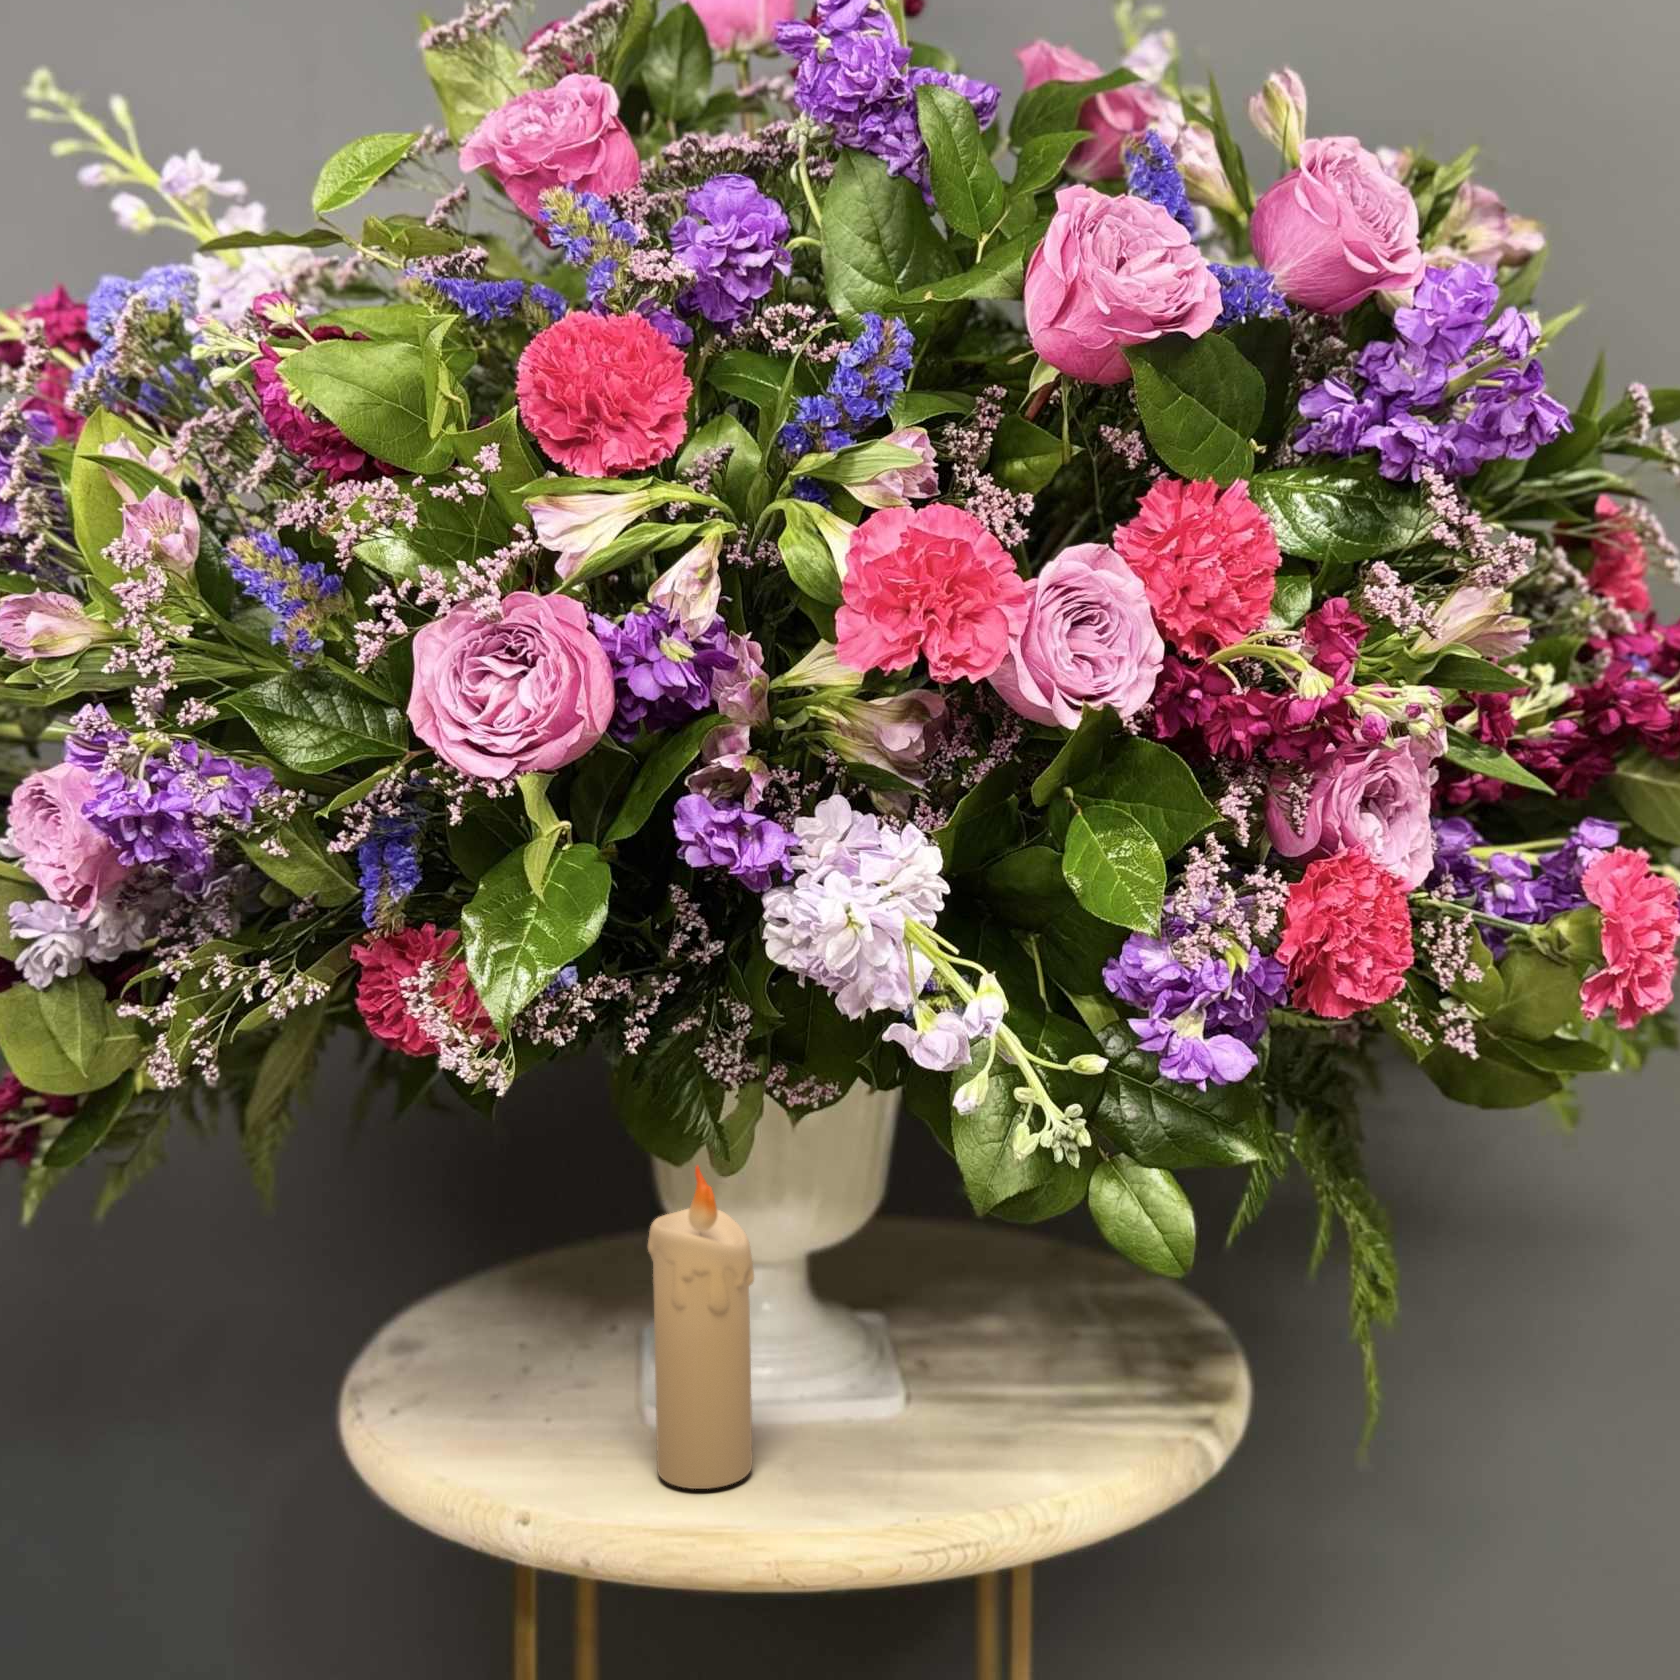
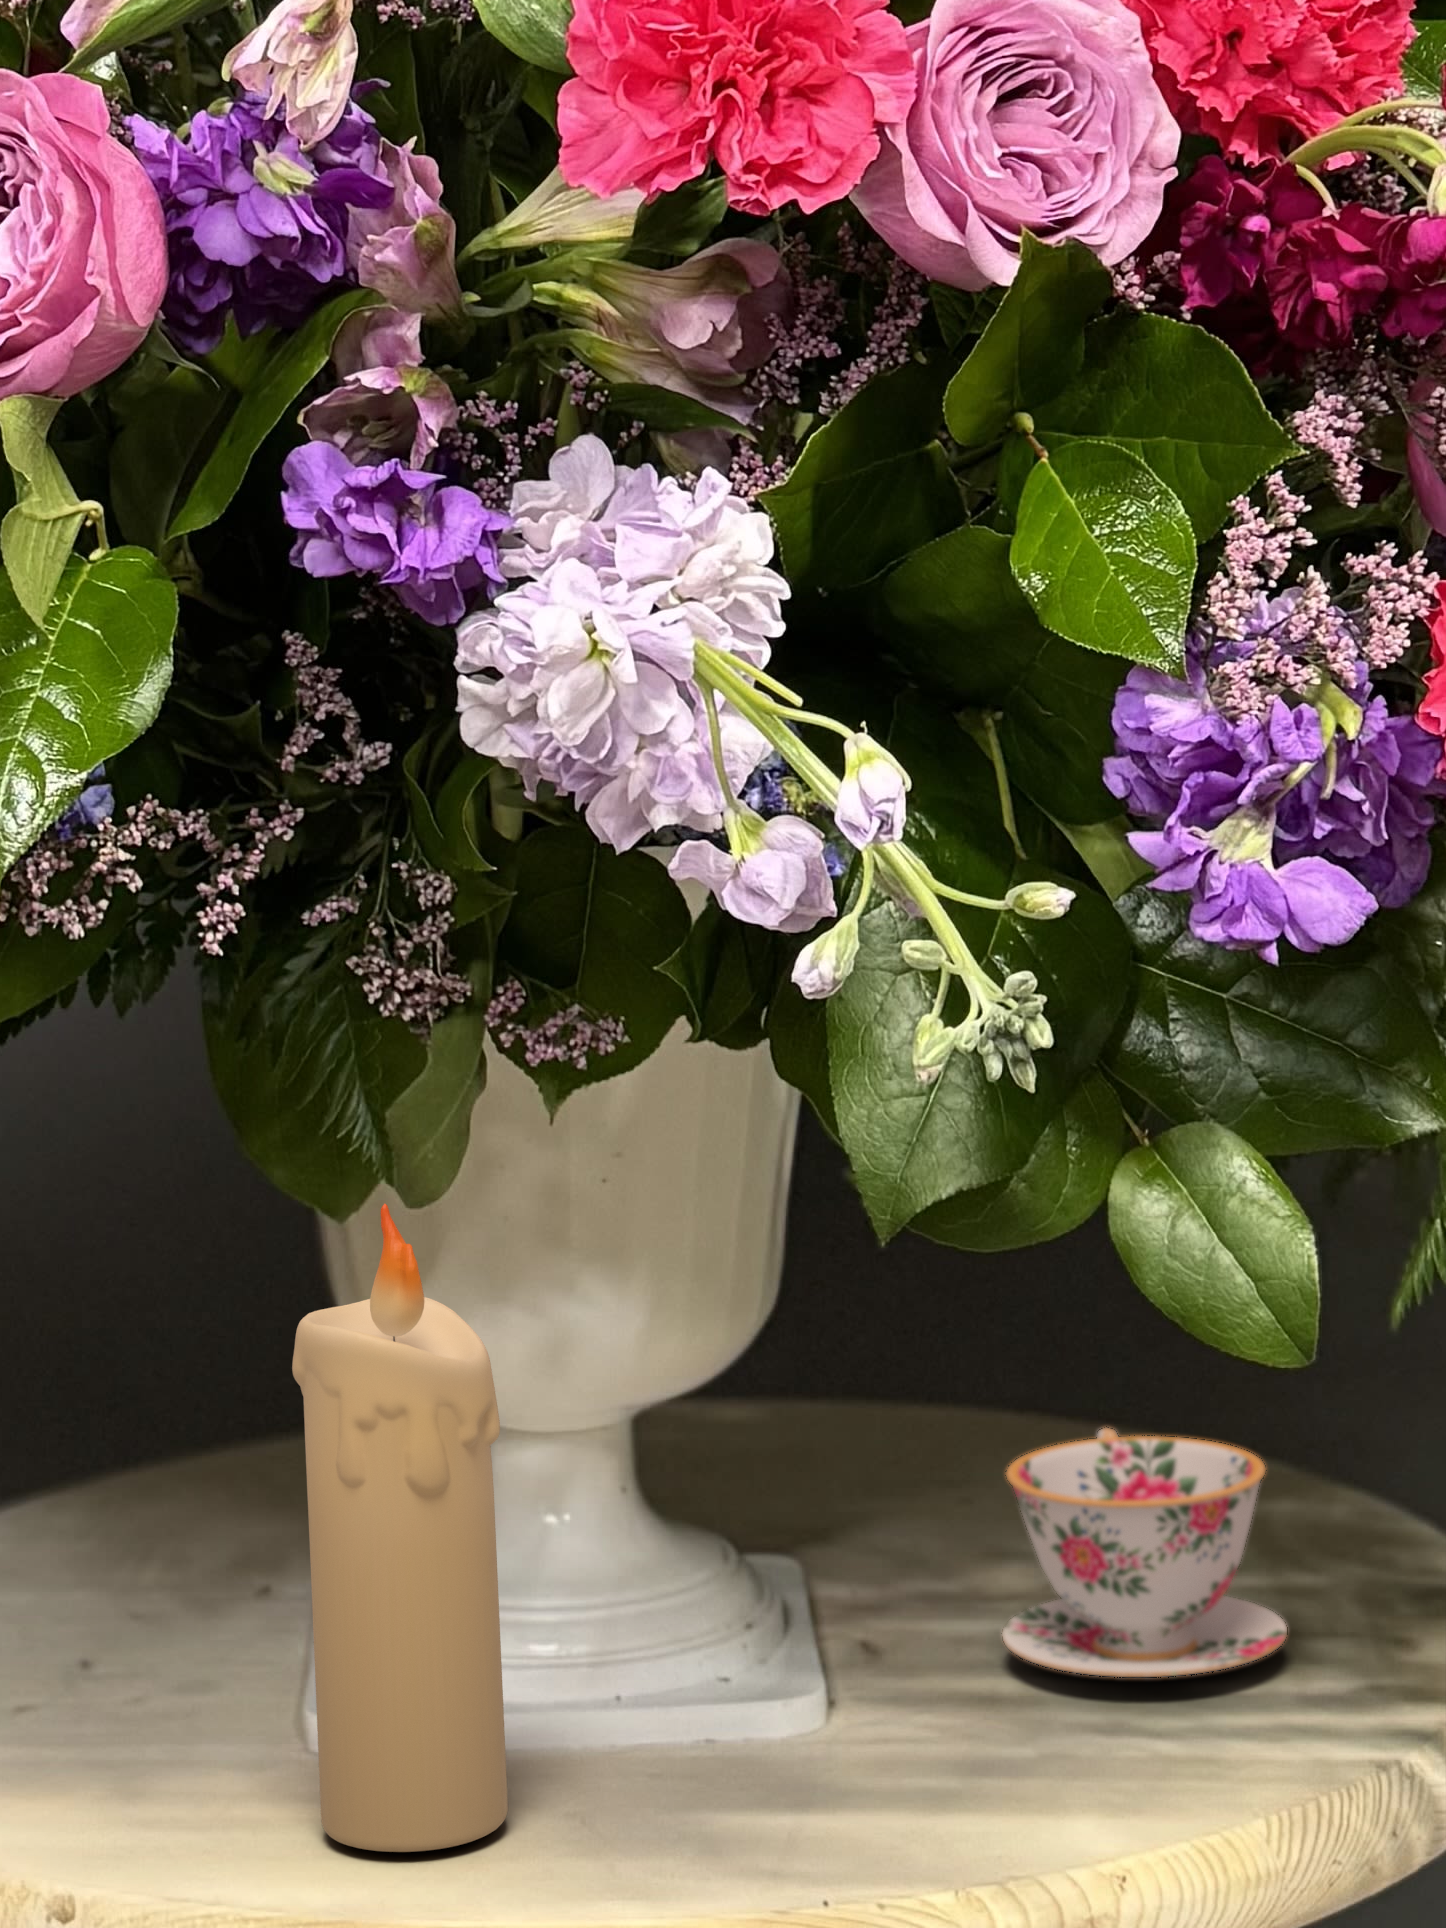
teacup: none [989,1252,1130,1385] -> present [1003,1428,1287,1677]

